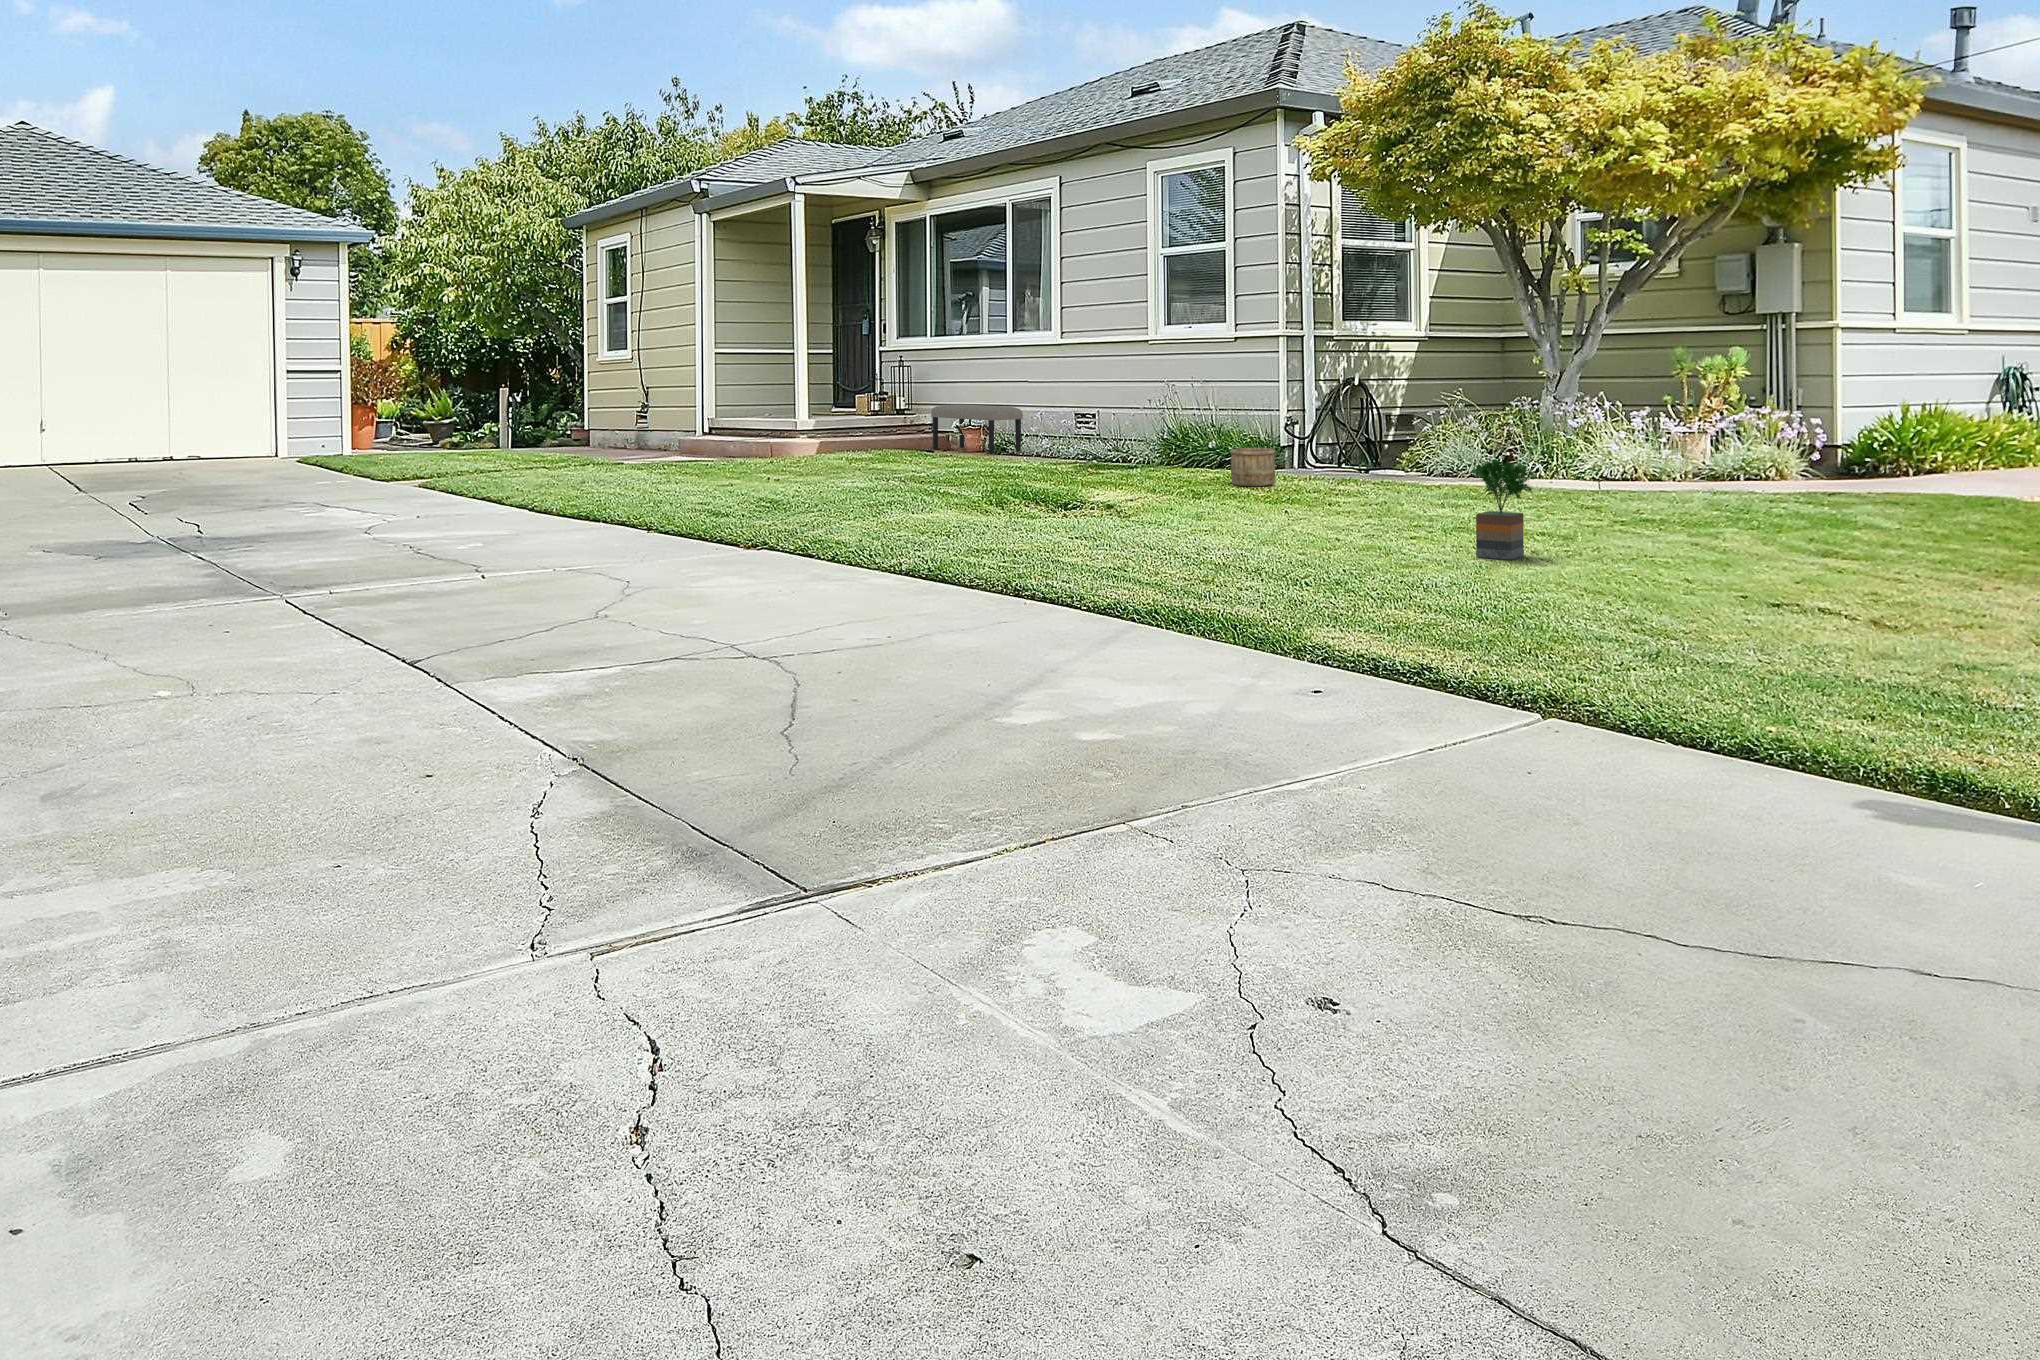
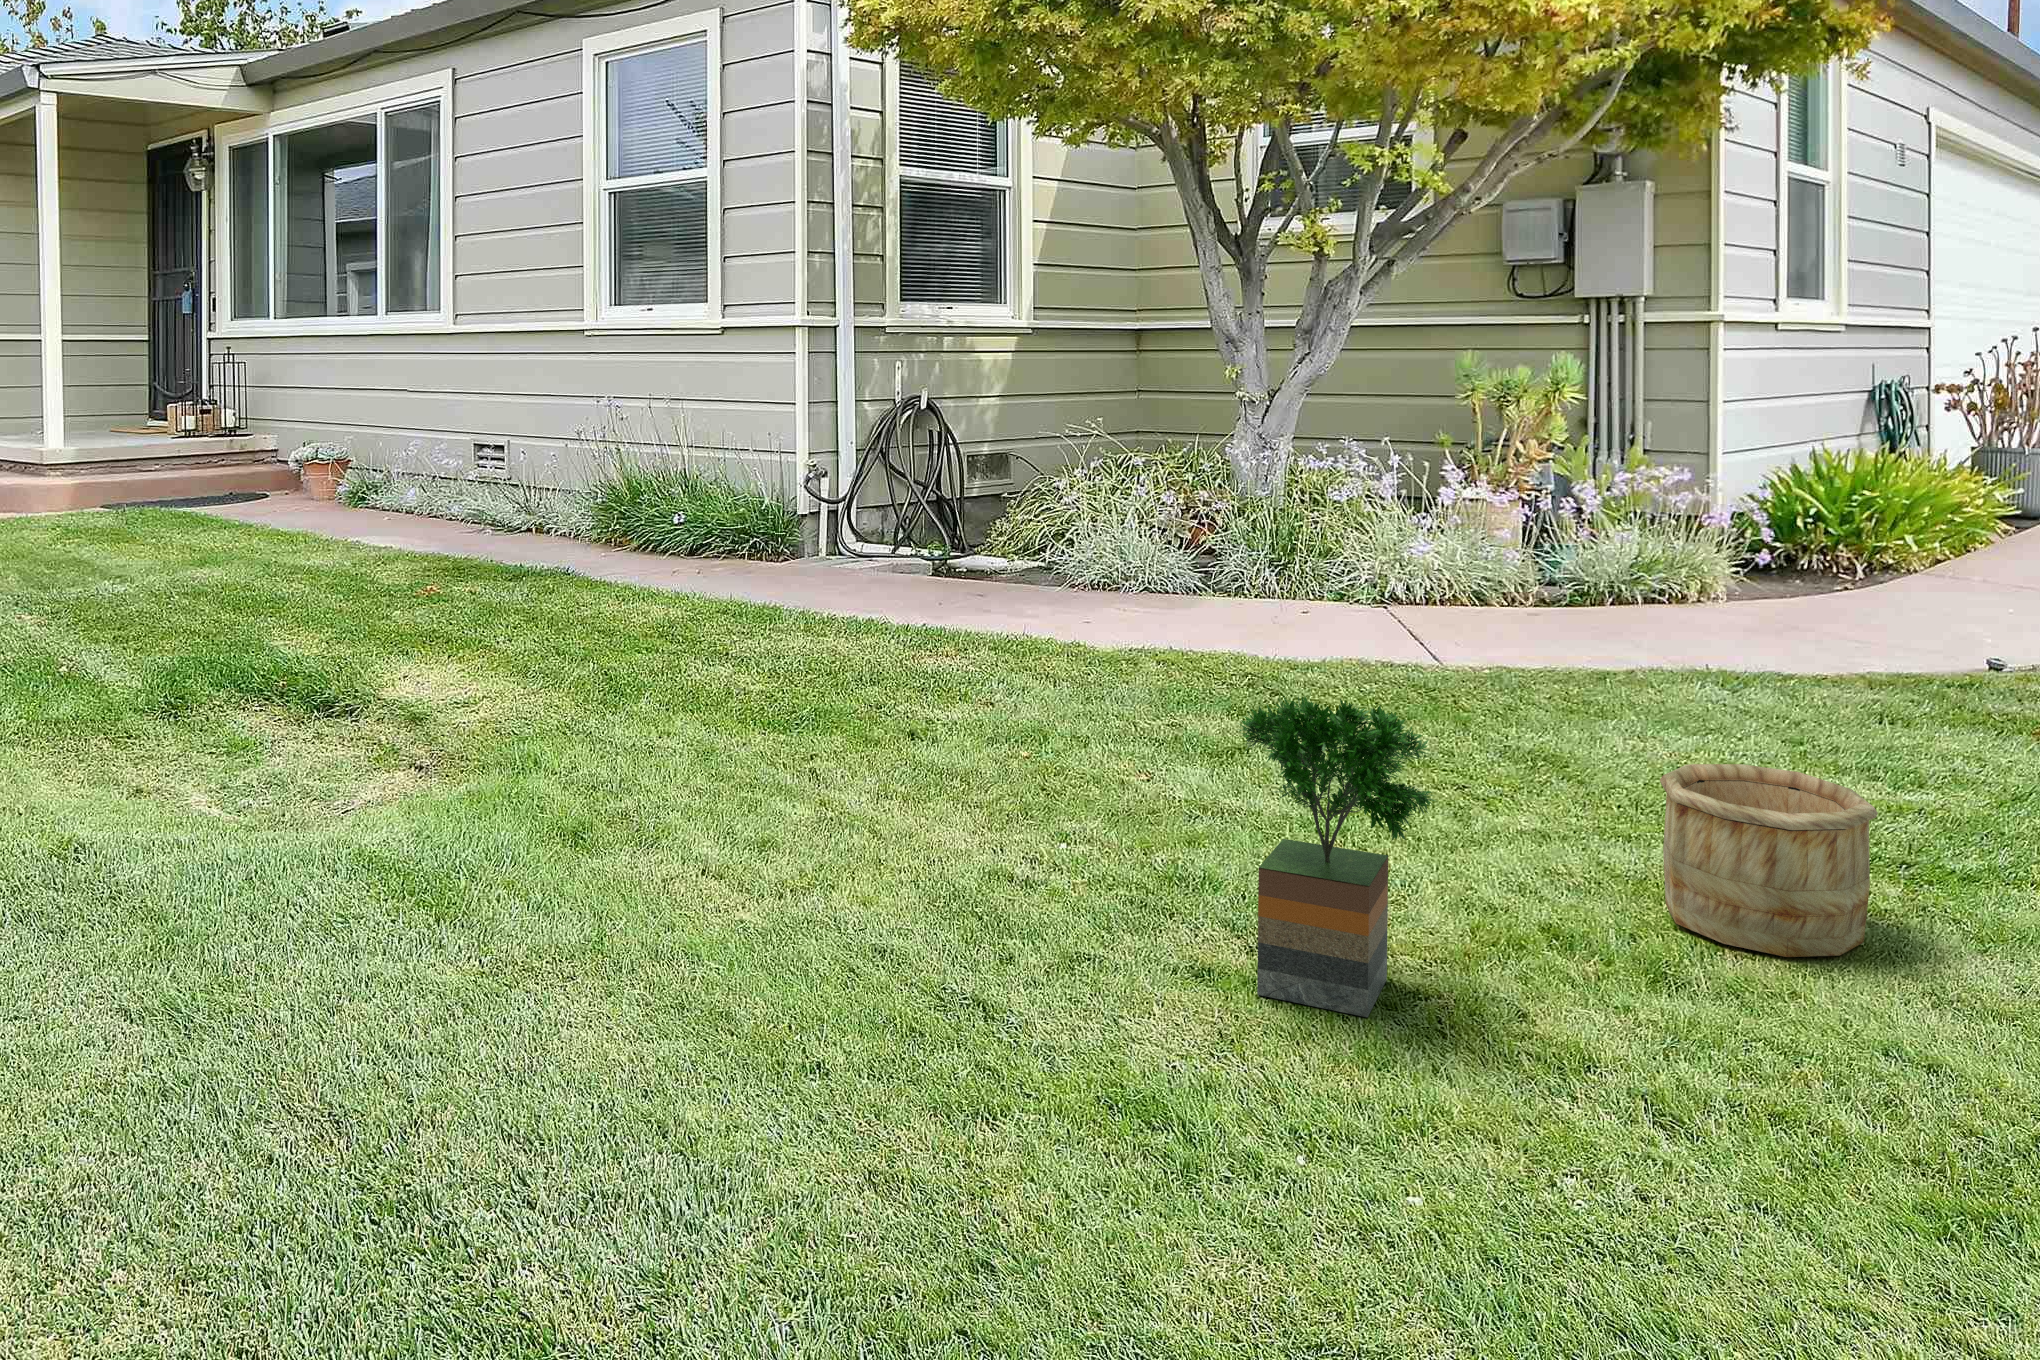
bench: present [931,404,1023,454] -> none [256,430,396,513]
wooden bucket: present [1230,448,1276,486] -> present [1660,764,1878,957]

